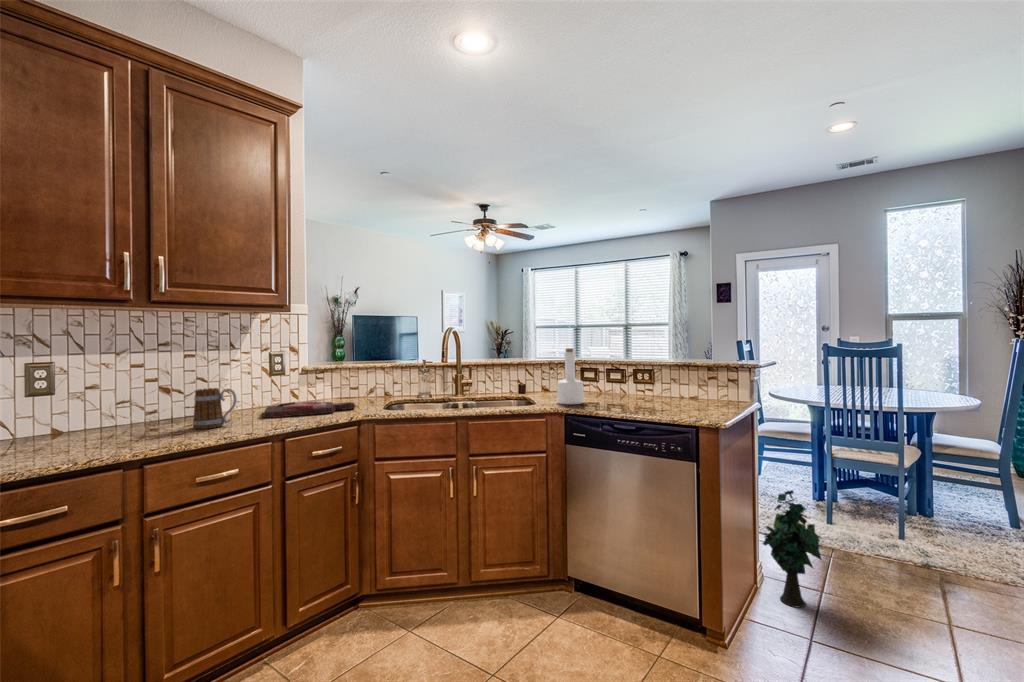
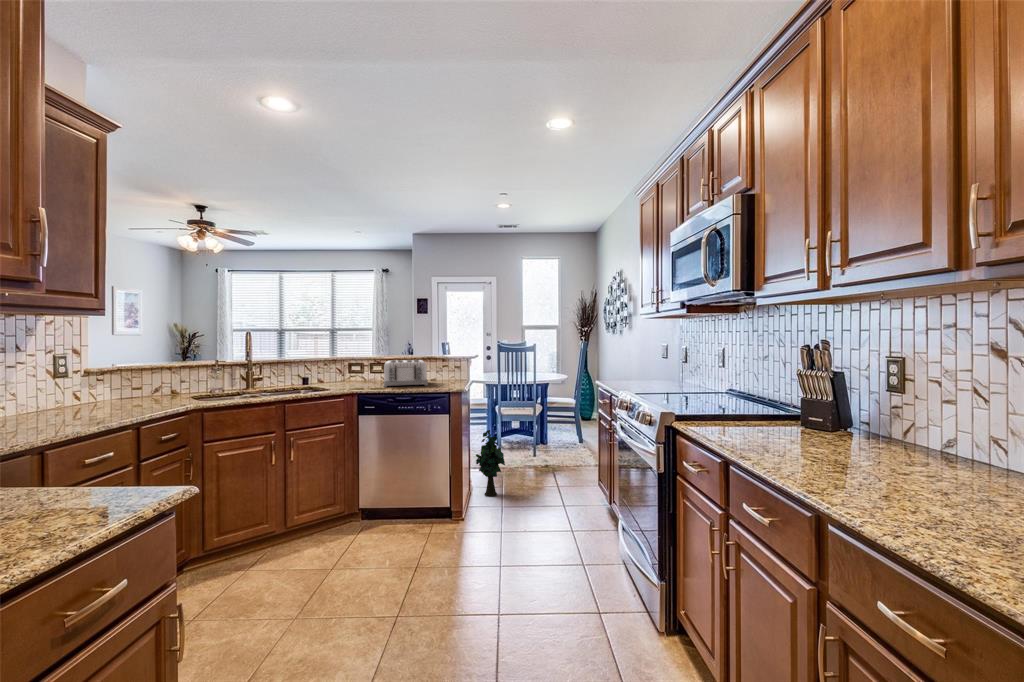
bottle: present [557,348,584,404] -> none [343,348,363,389]
toaster: none [609,367,681,409] -> present [384,360,428,387]
mug: present [193,388,237,429] -> none [22,387,73,427]
cutting board: present [263,400,355,418] -> none [64,396,167,416]

